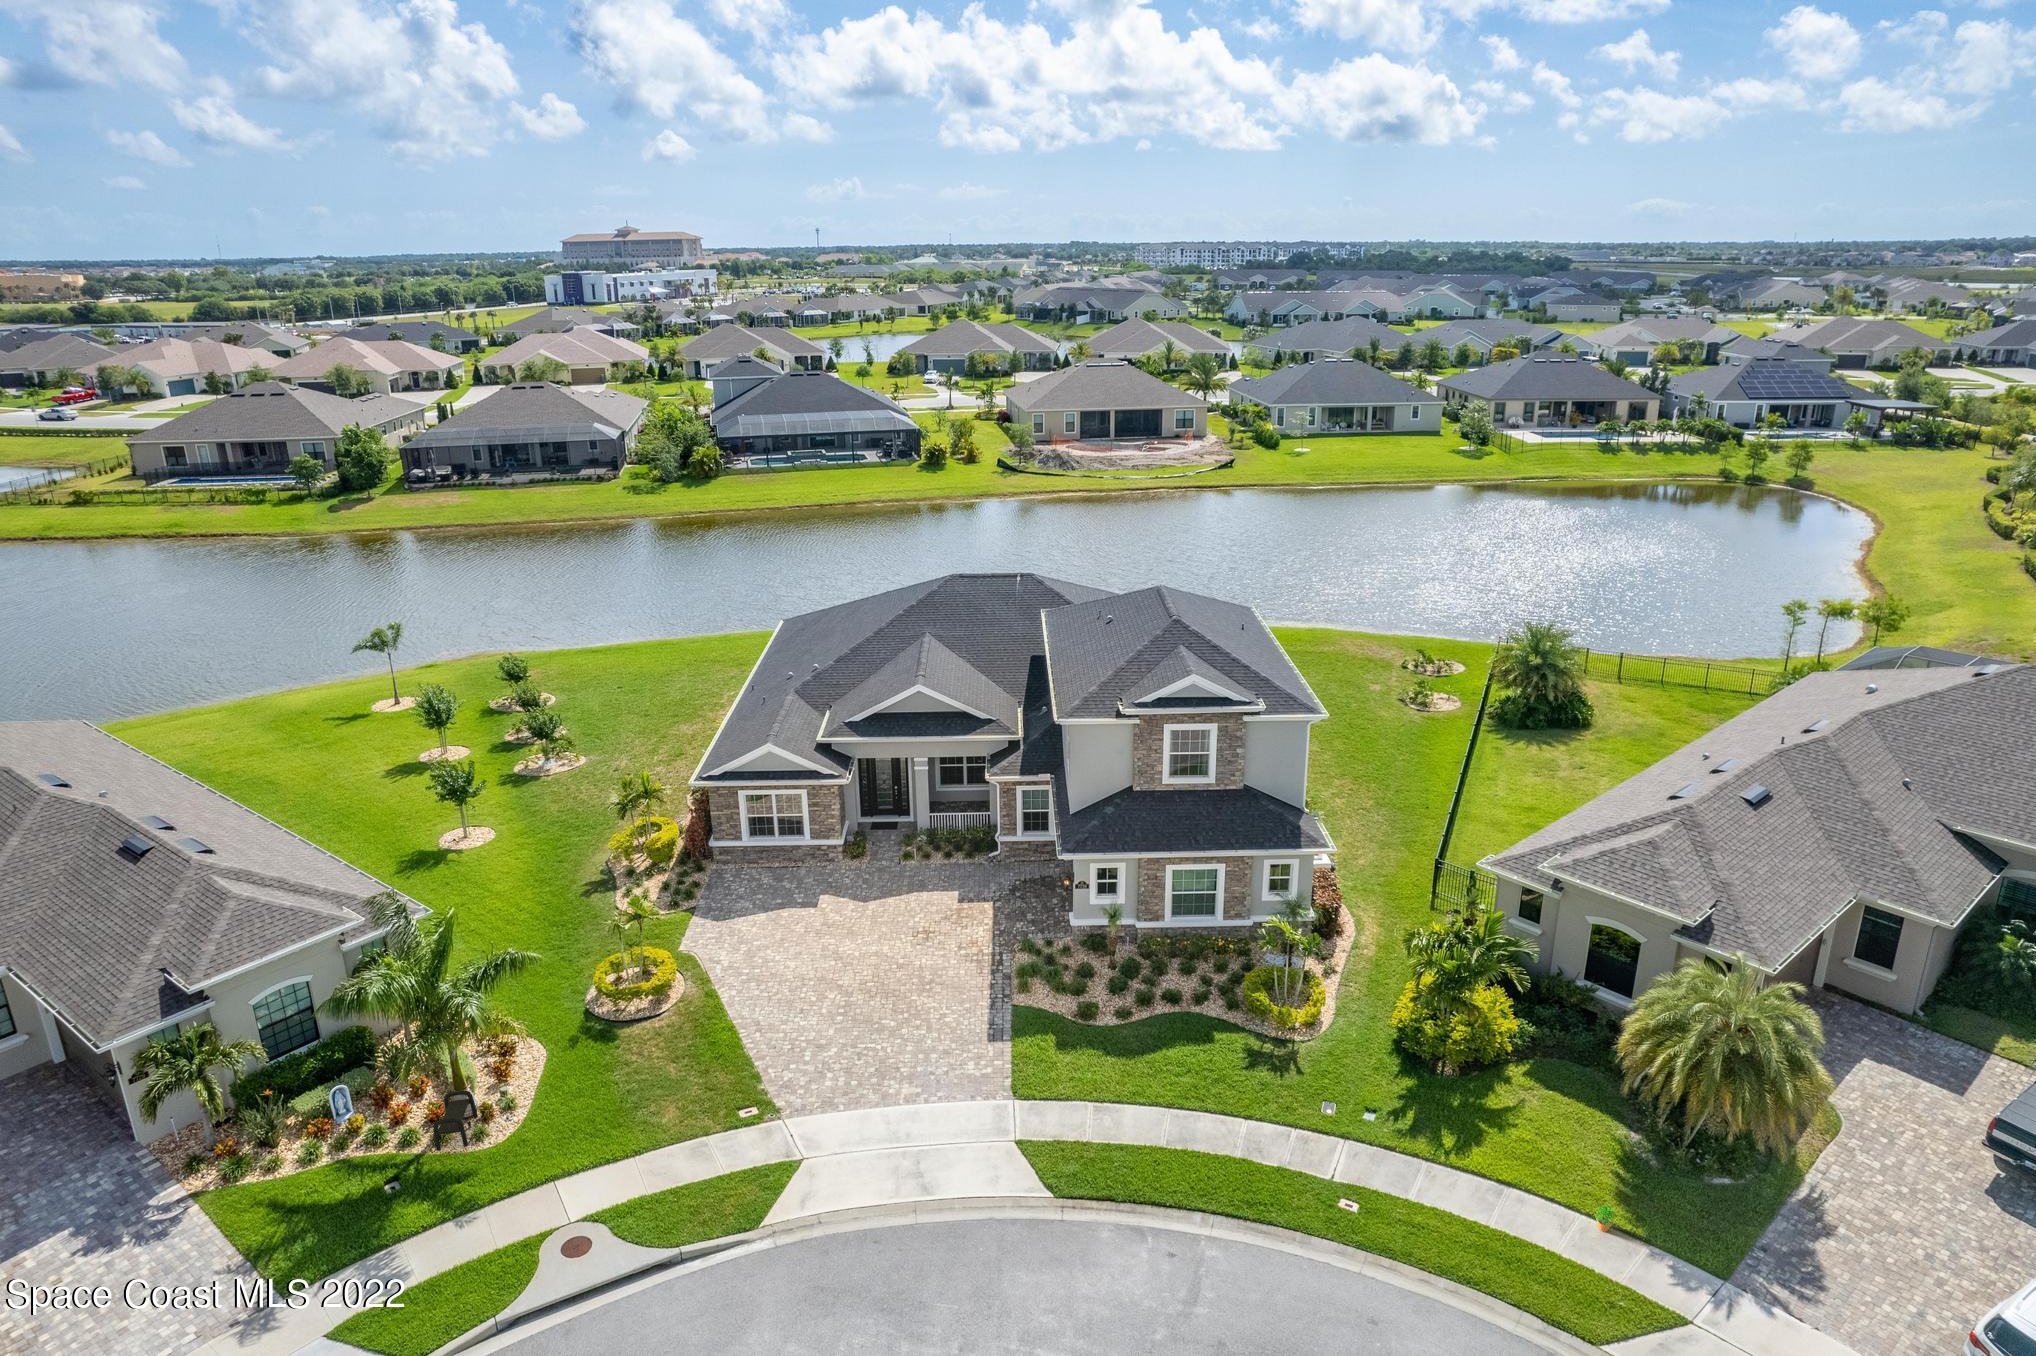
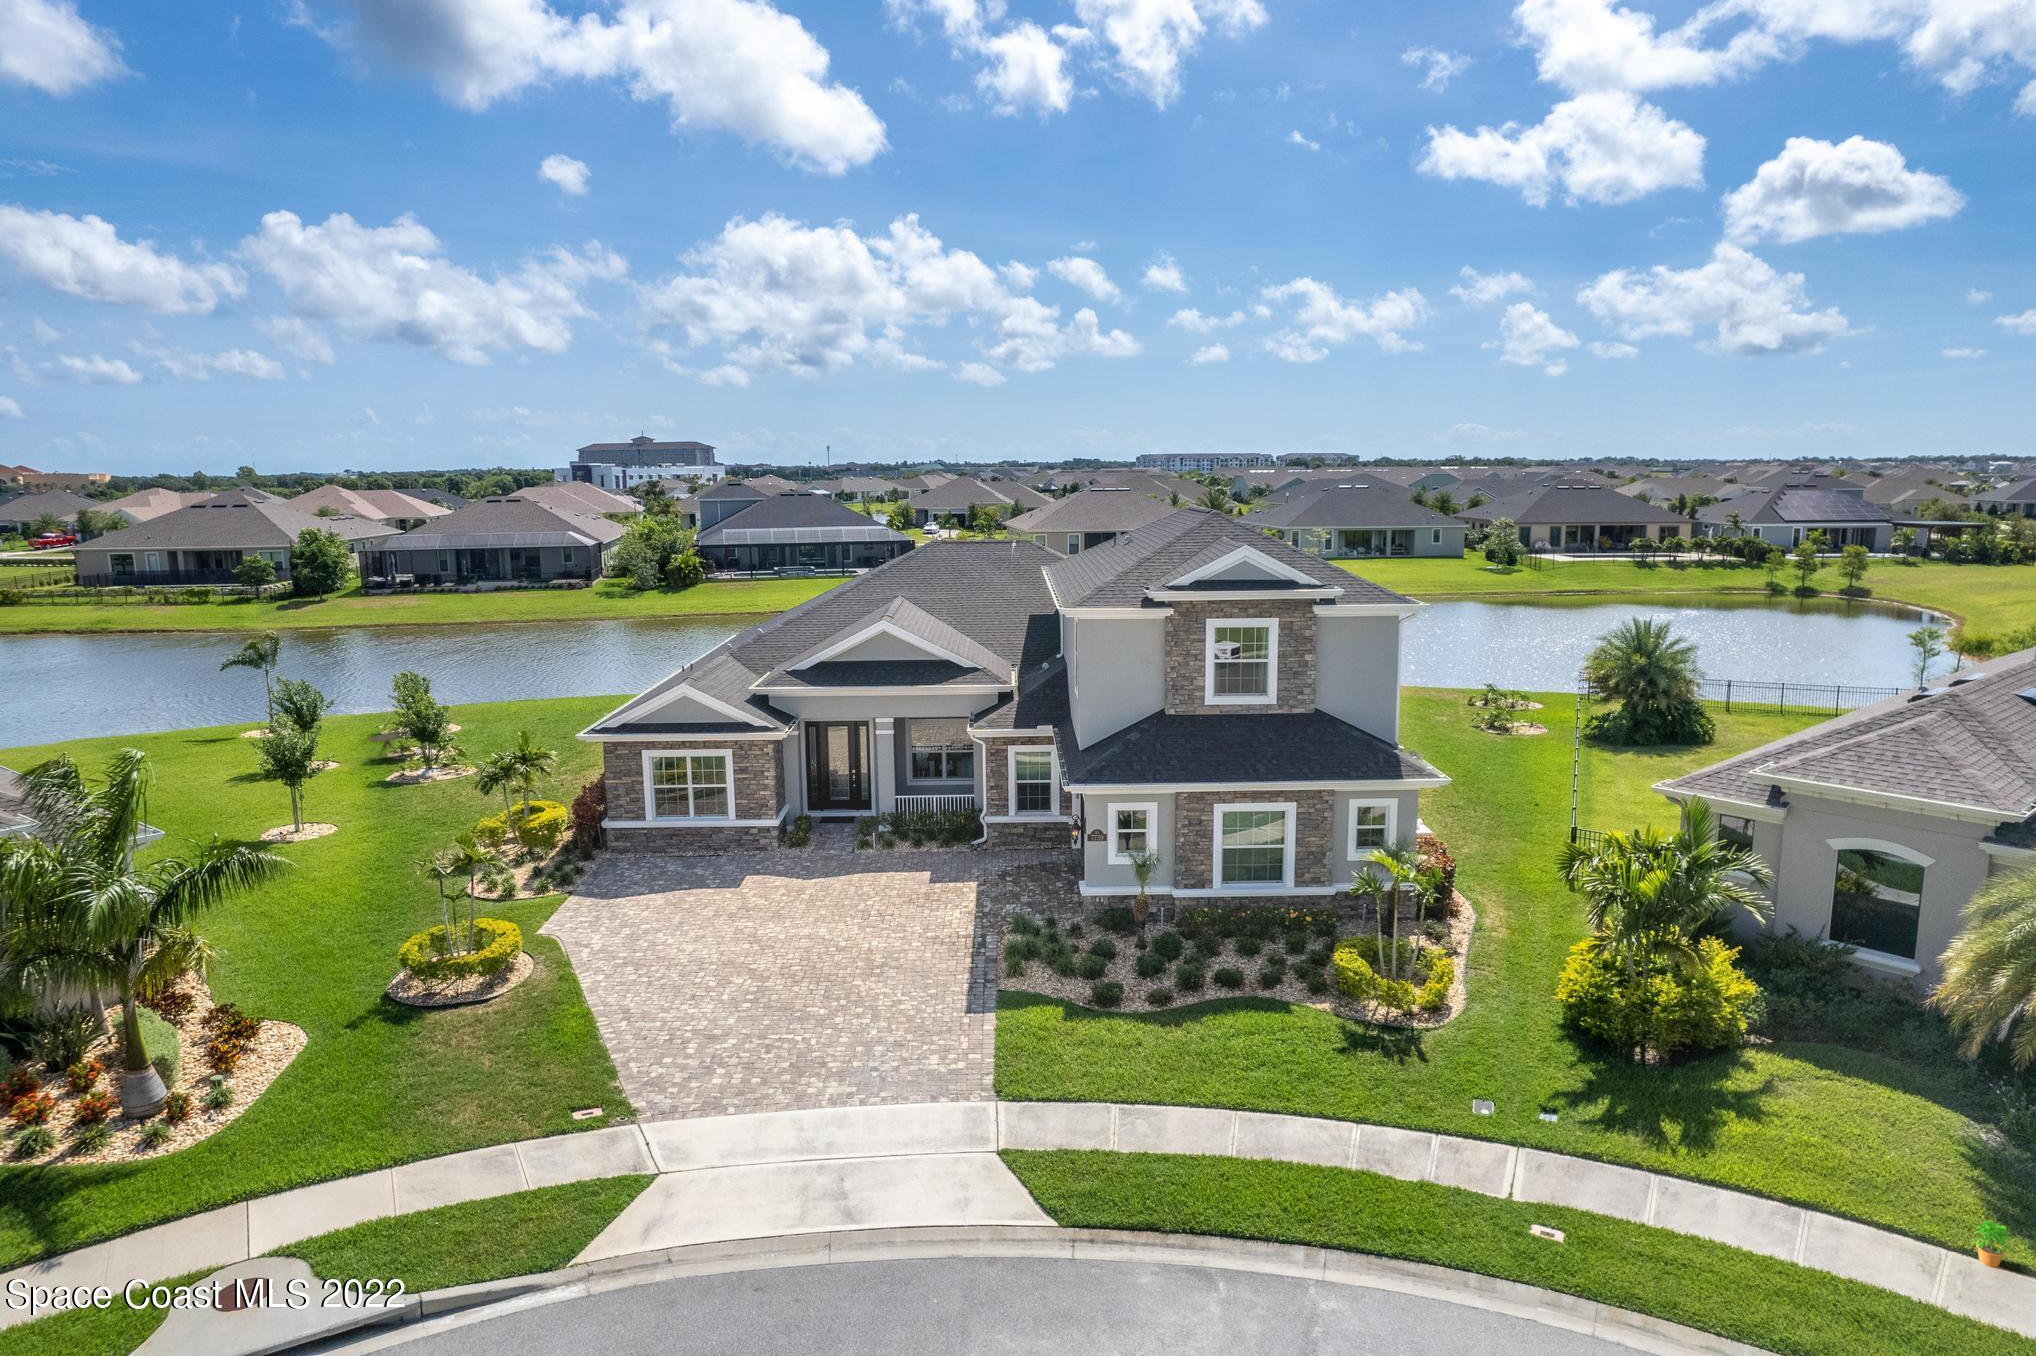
round table: none [499,732,528,757] -> present [369,733,397,753]
bench: present [433,1091,478,1150] -> none [80,1080,169,1168]

